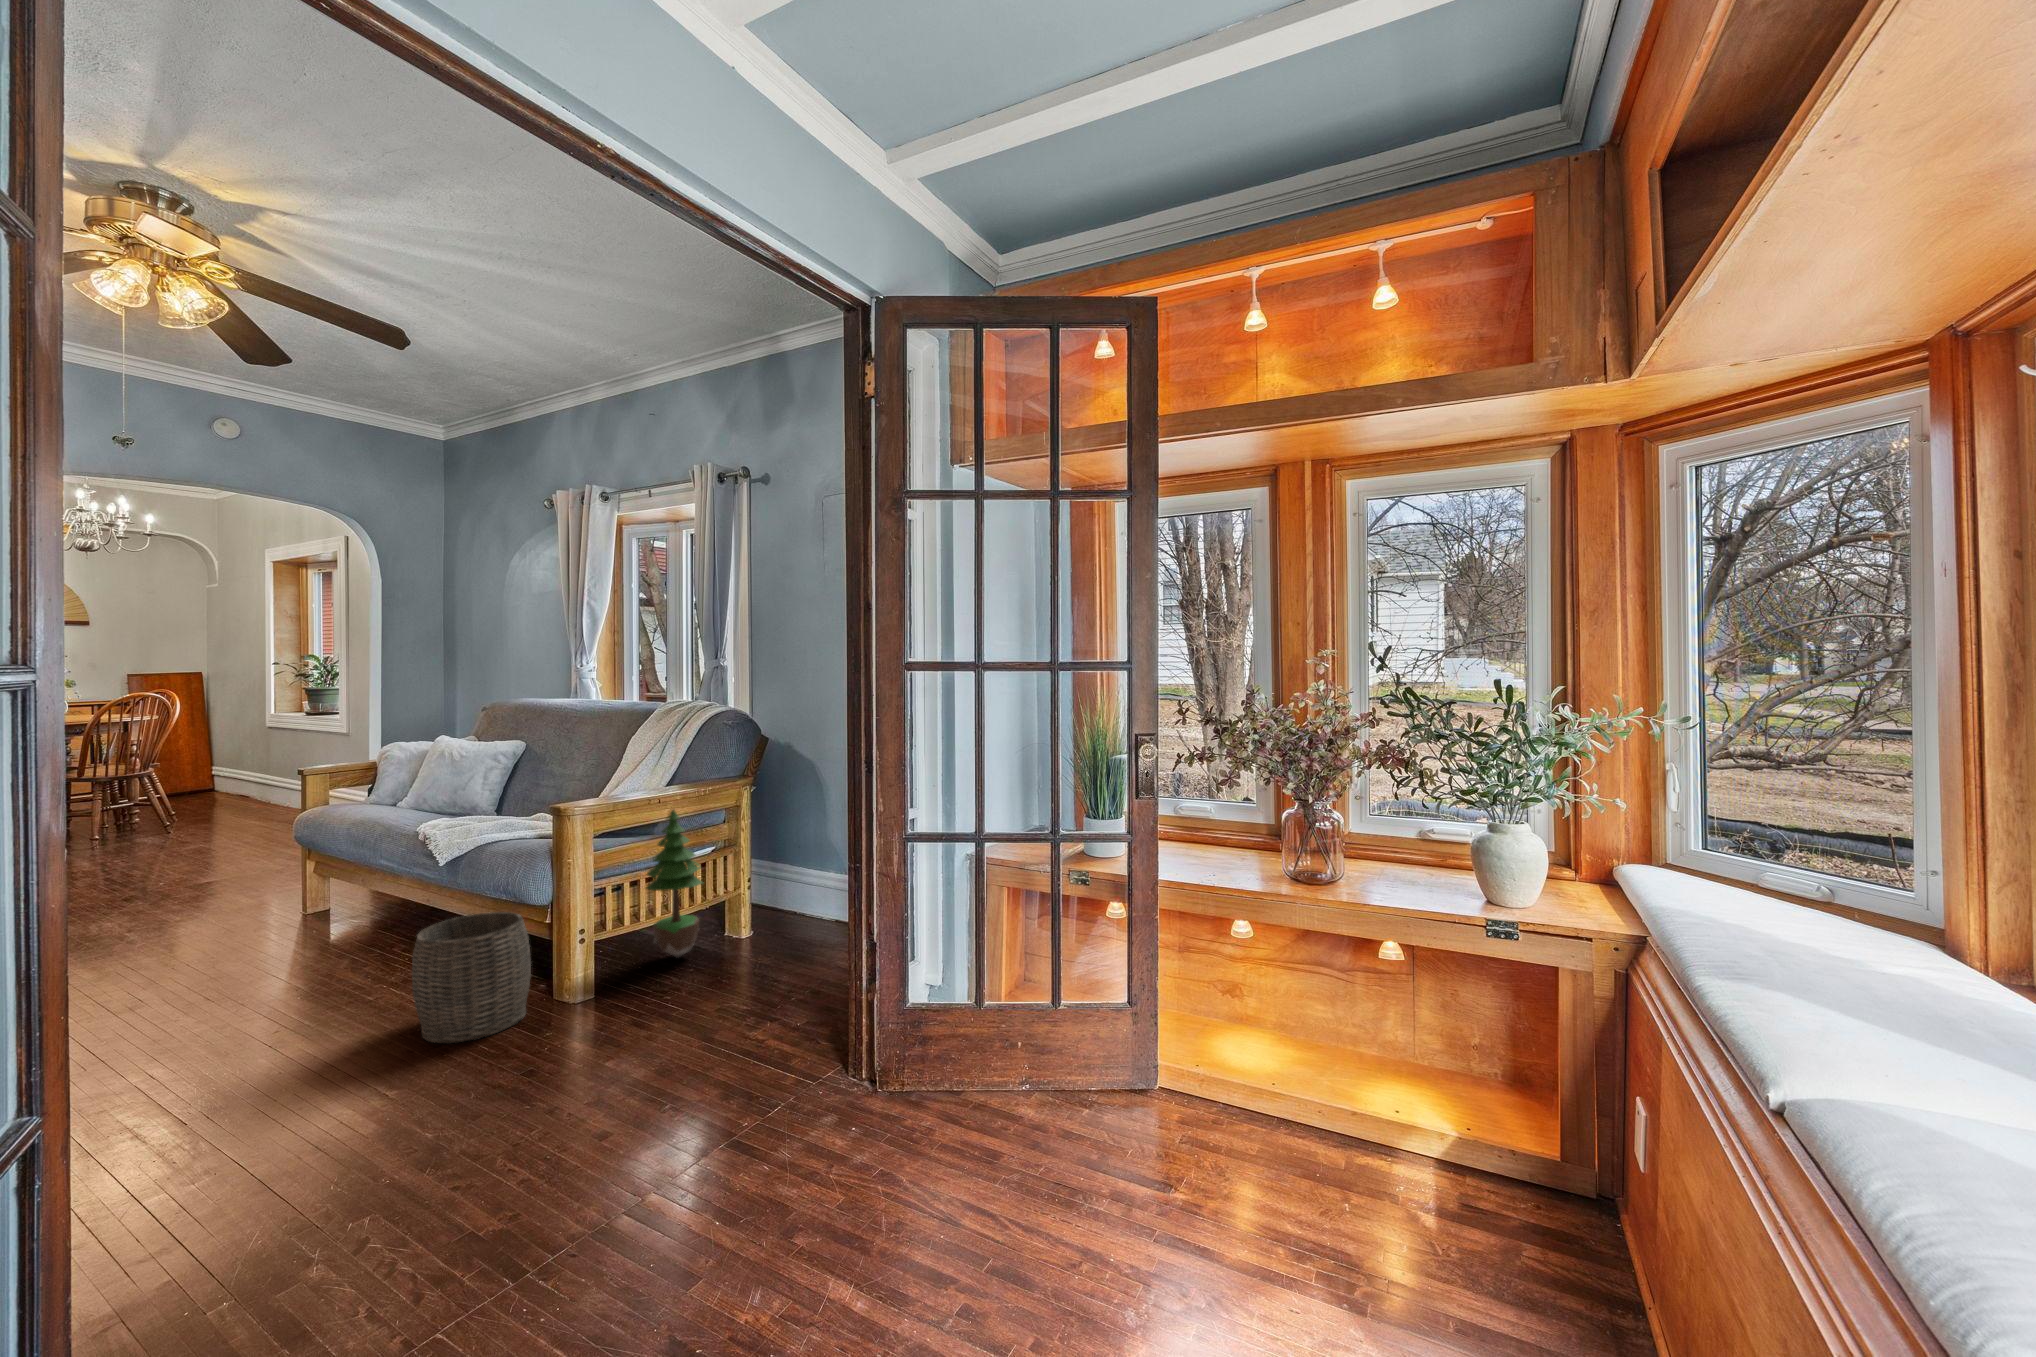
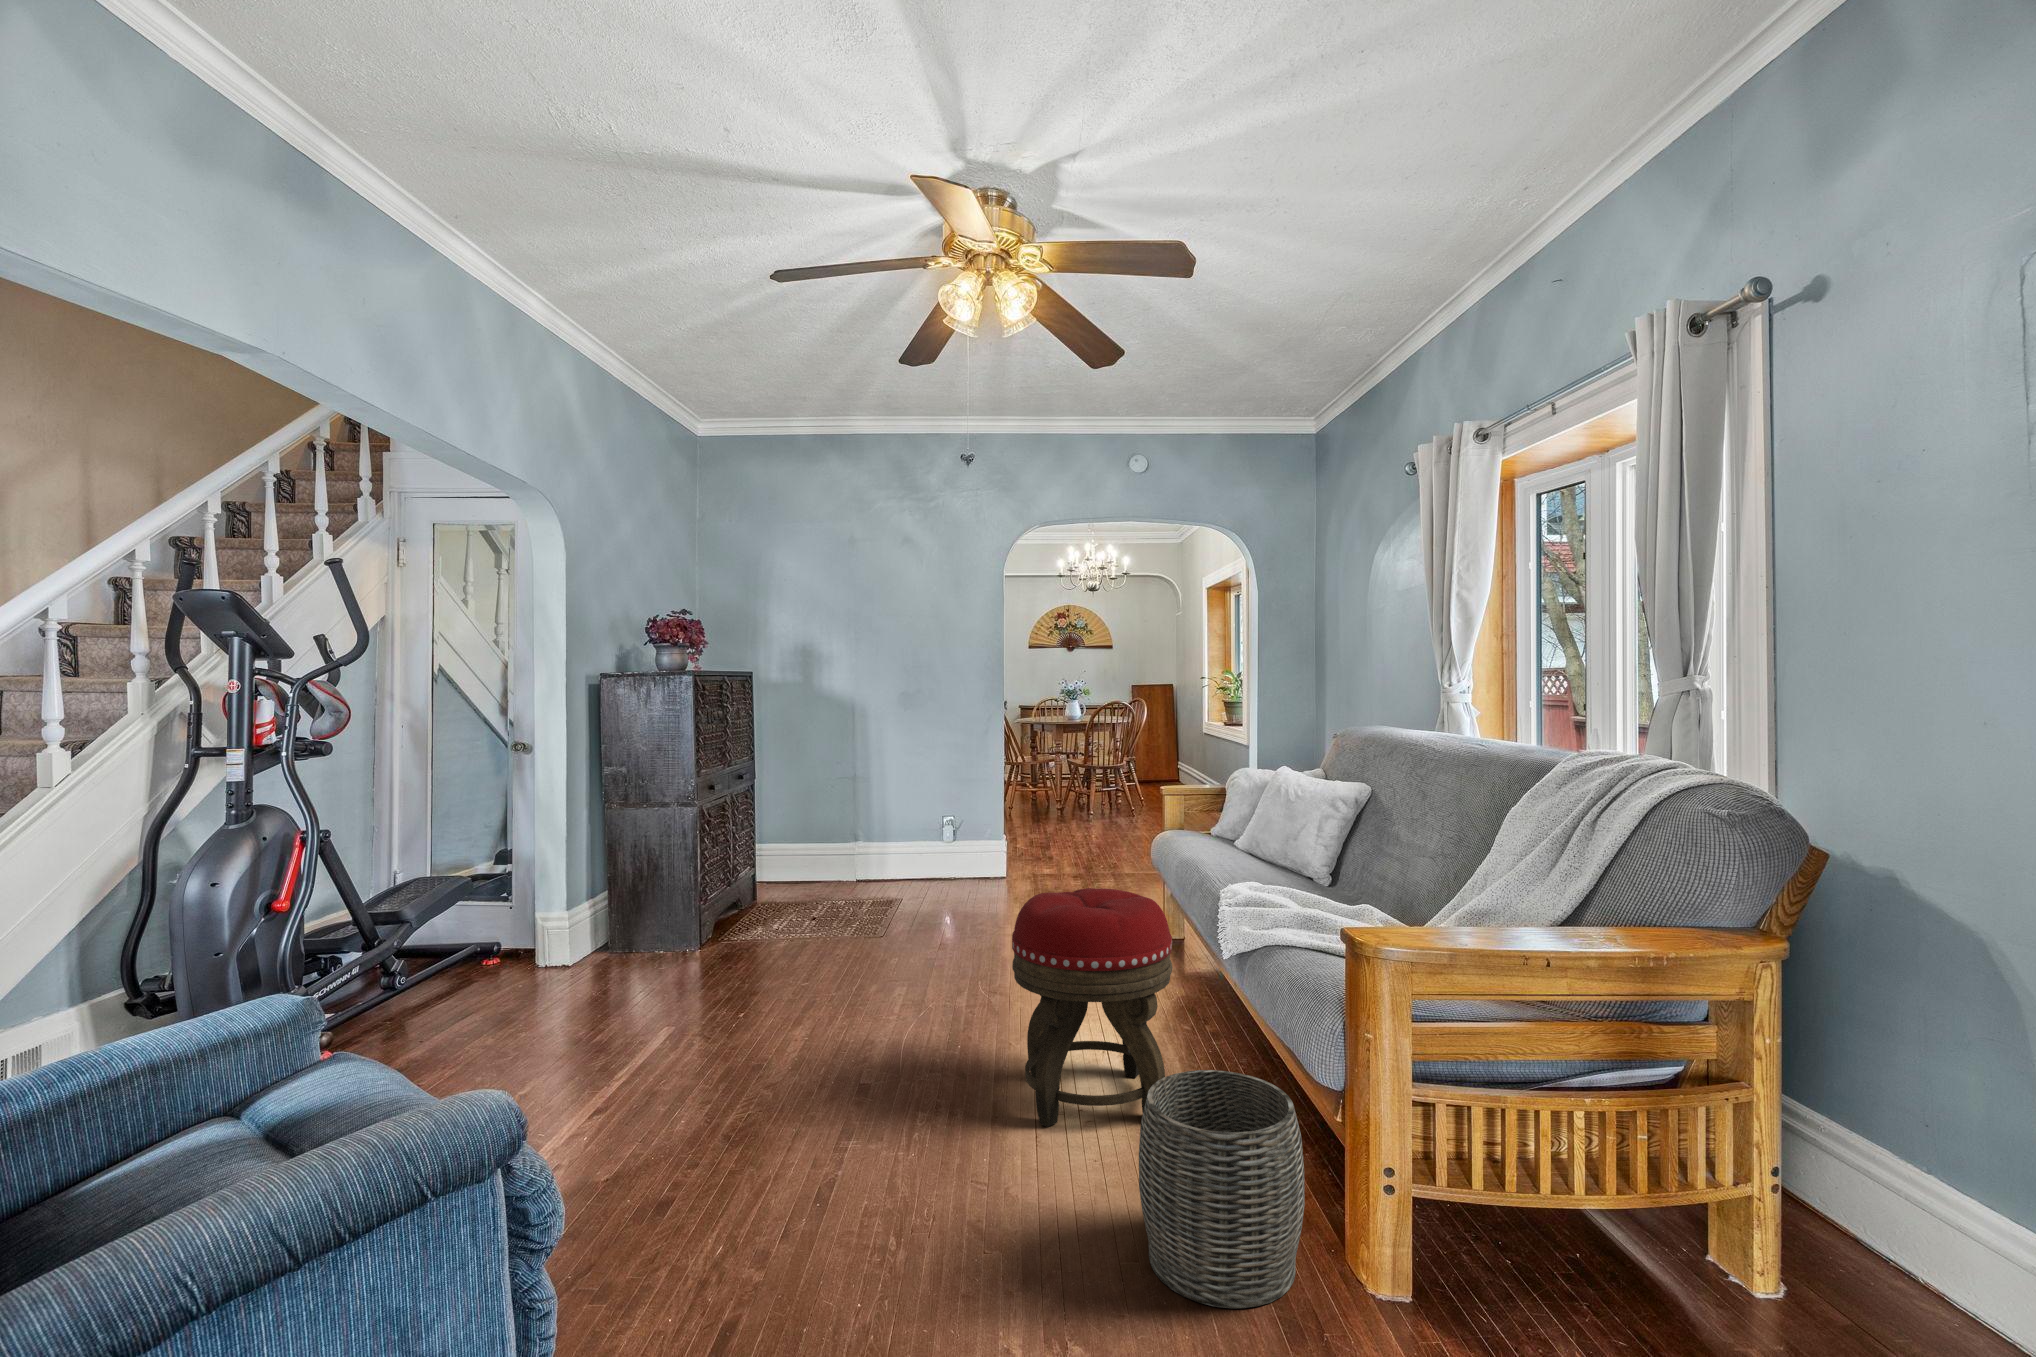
potted tree: present [646,810,704,958] -> none [1518,964,1649,1279]
footstool: none [229,834,396,1021] -> present [1012,888,1173,1127]

